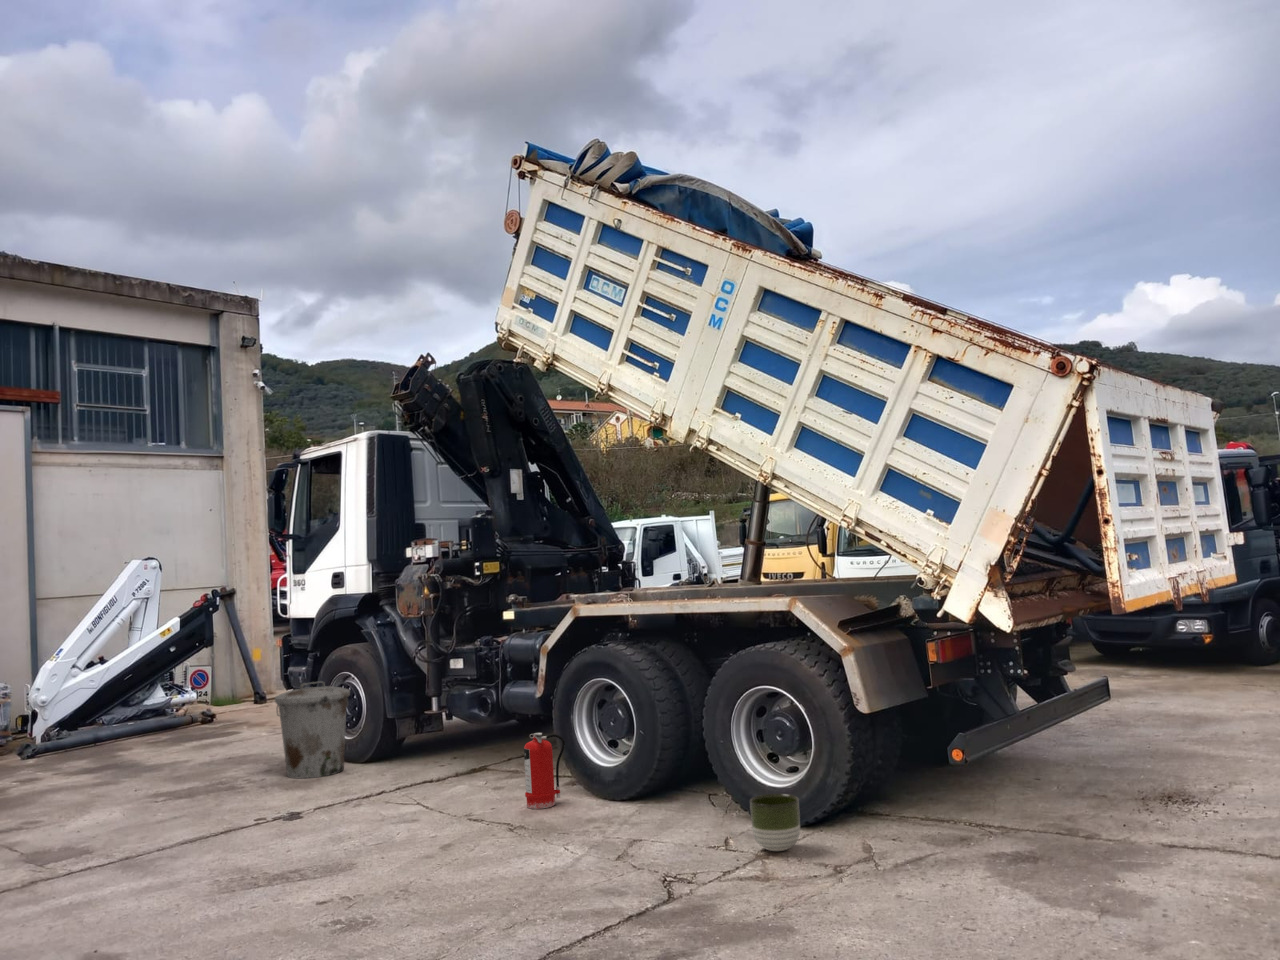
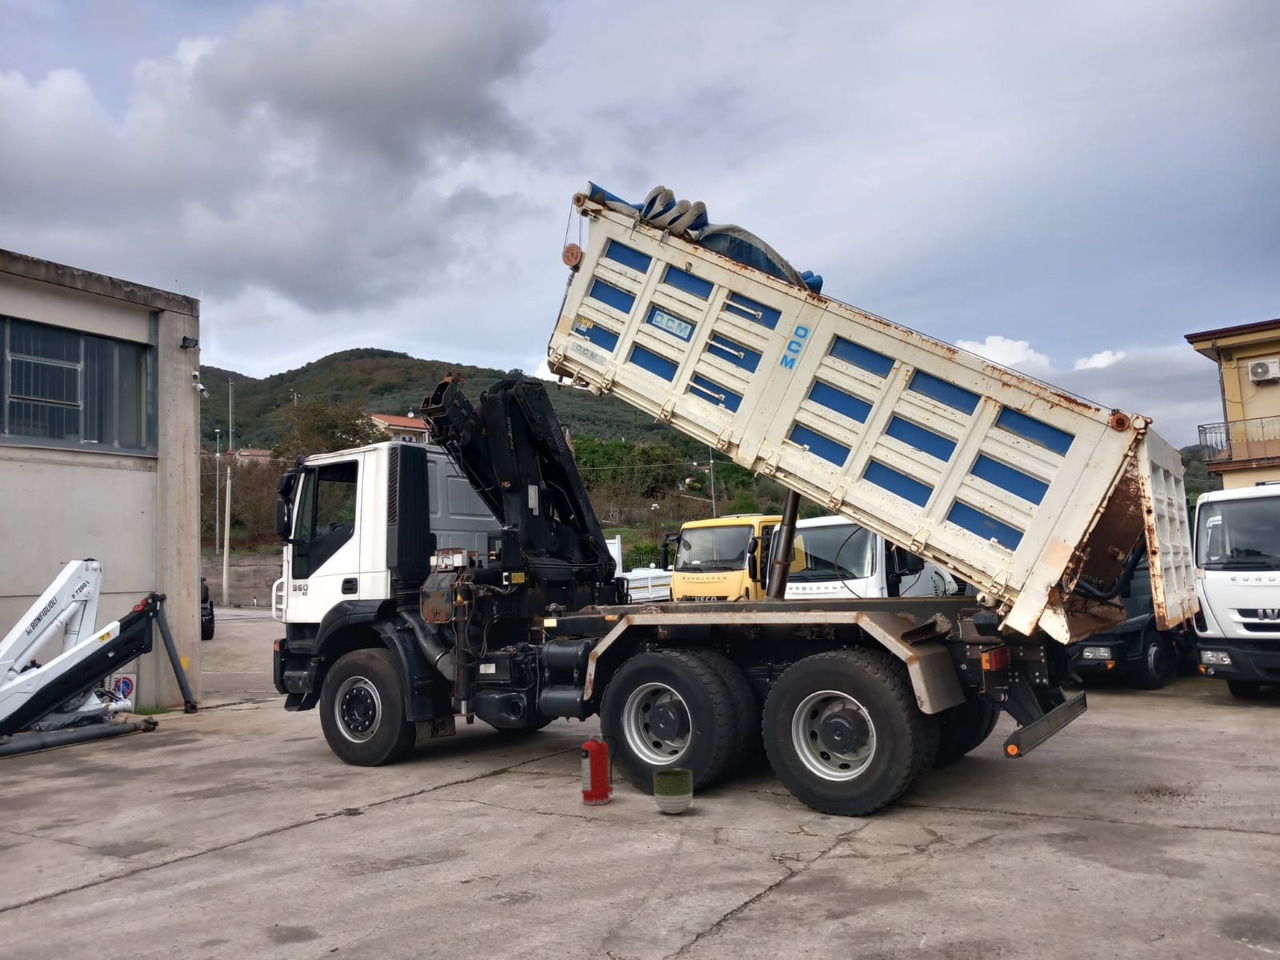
trash can: present [275,681,350,779] -> none [290,685,364,781]
planter: present [750,794,800,851] -> present [654,768,692,813]

